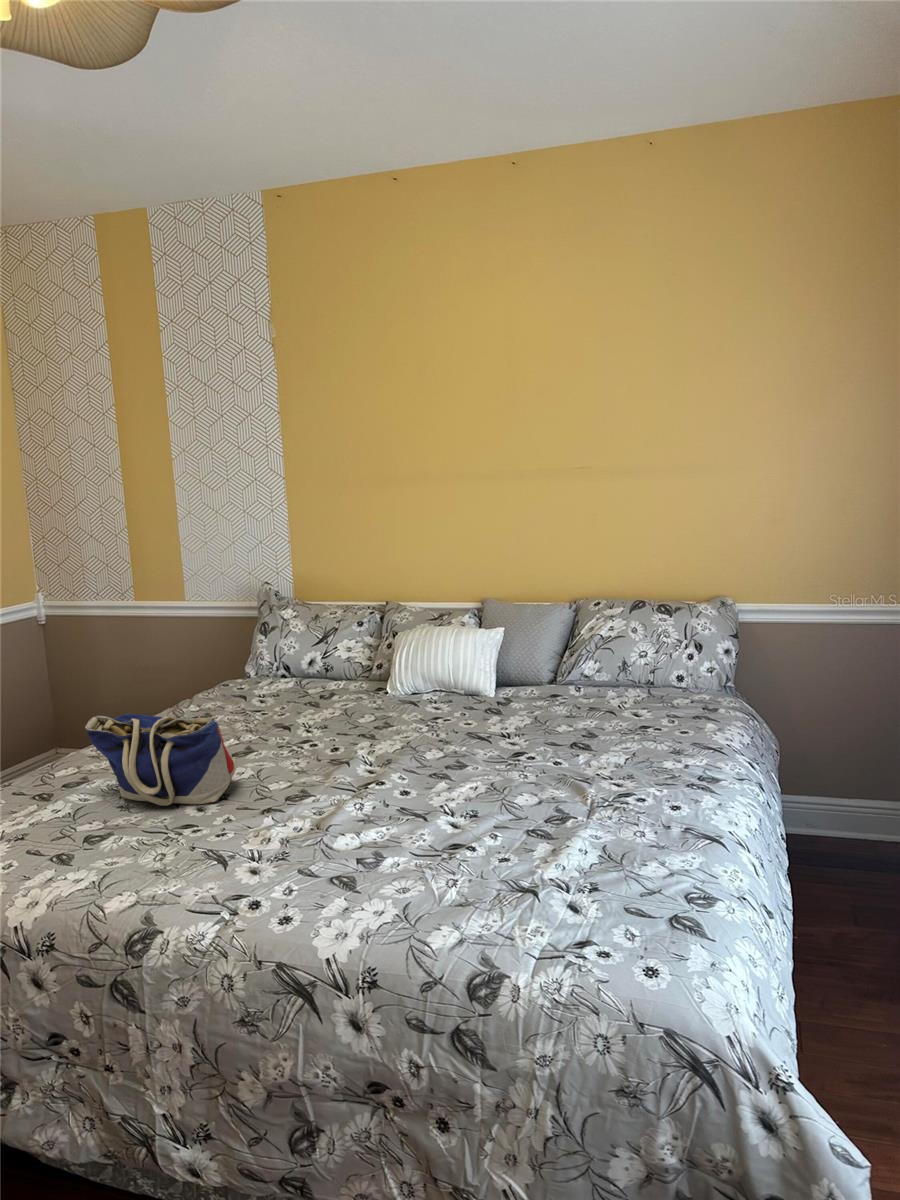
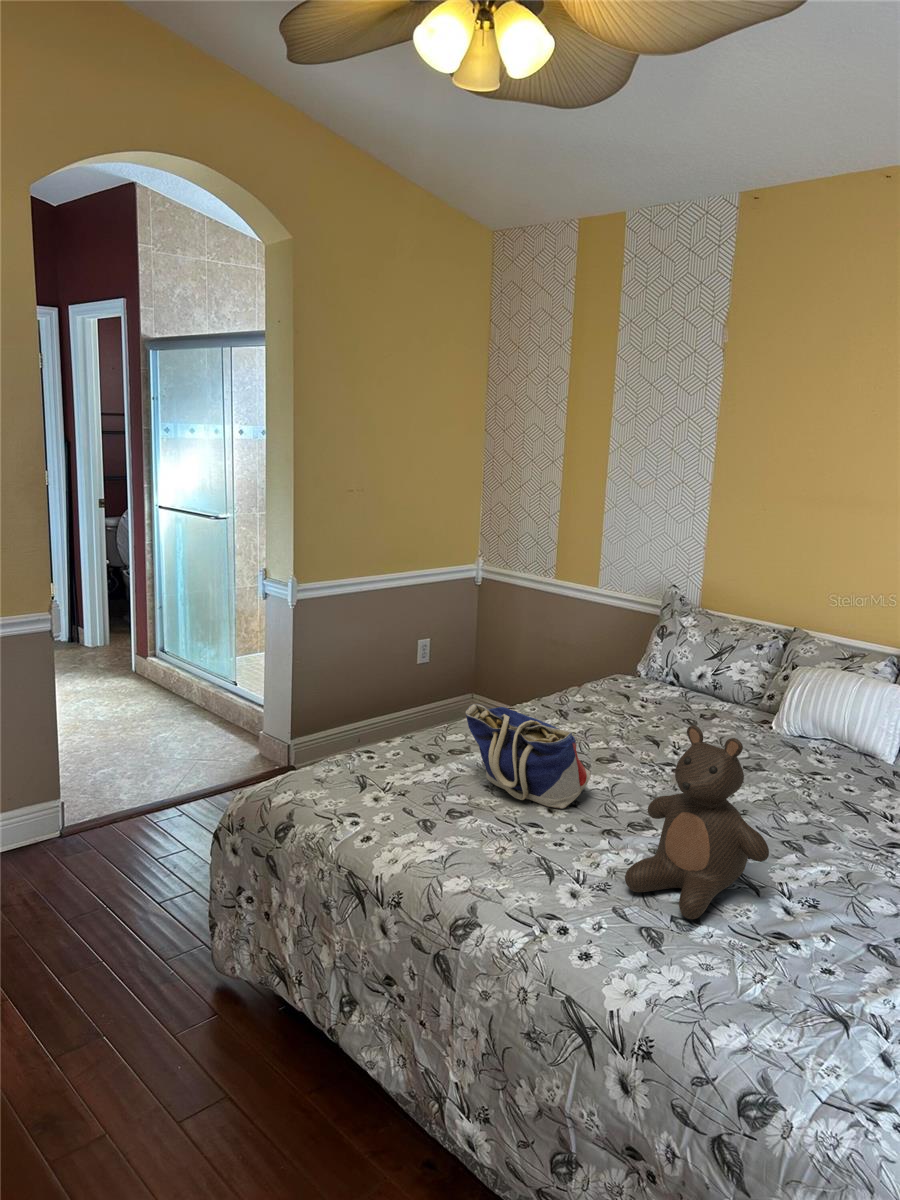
teddy bear: none [302,673,431,857] -> present [625,726,769,919]

